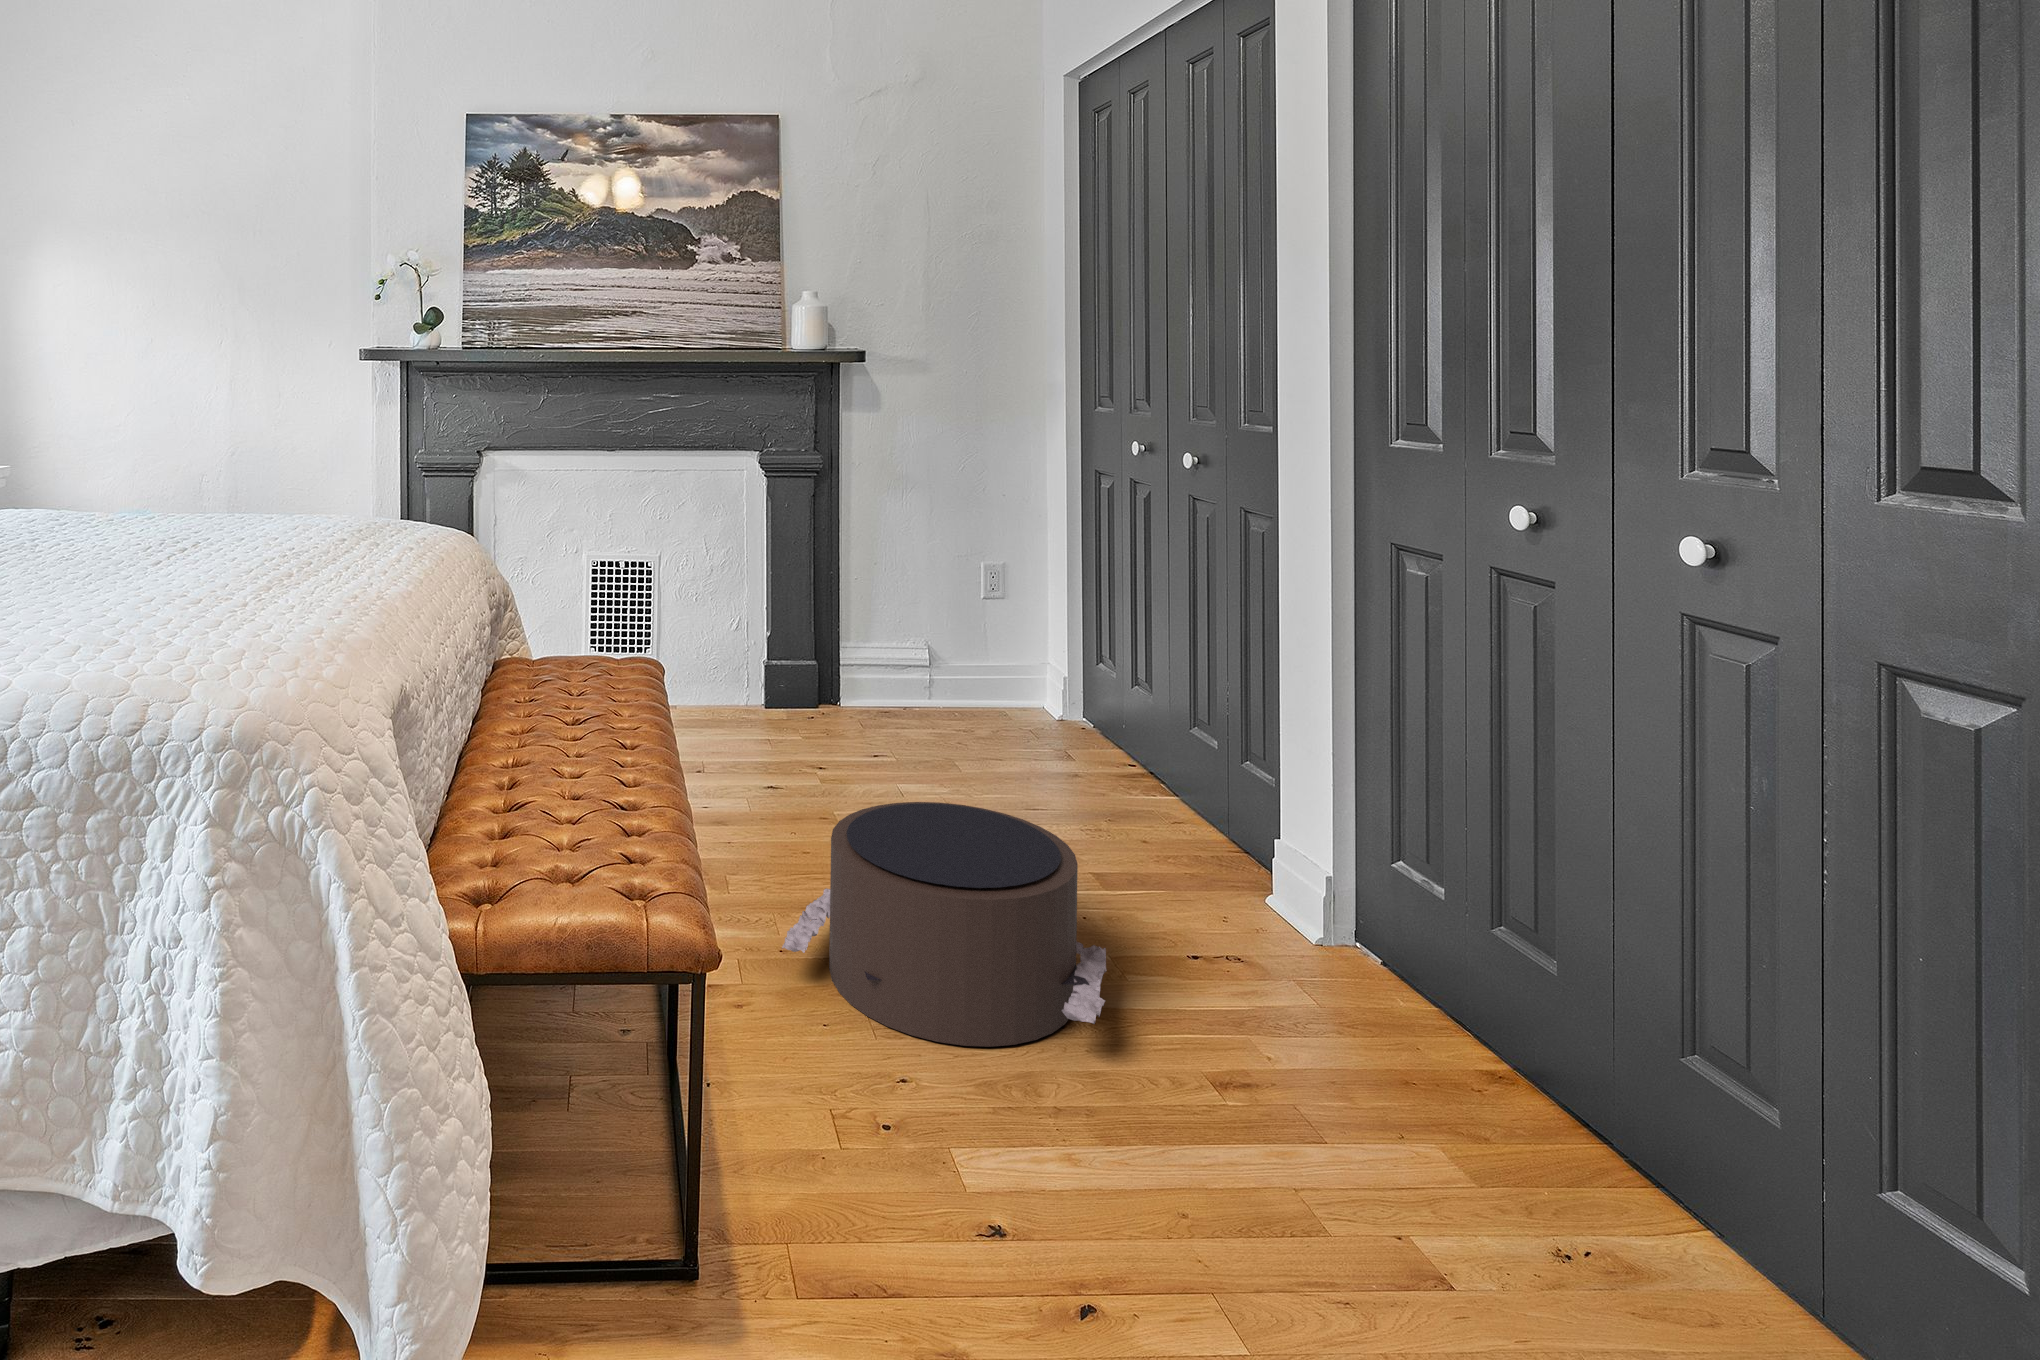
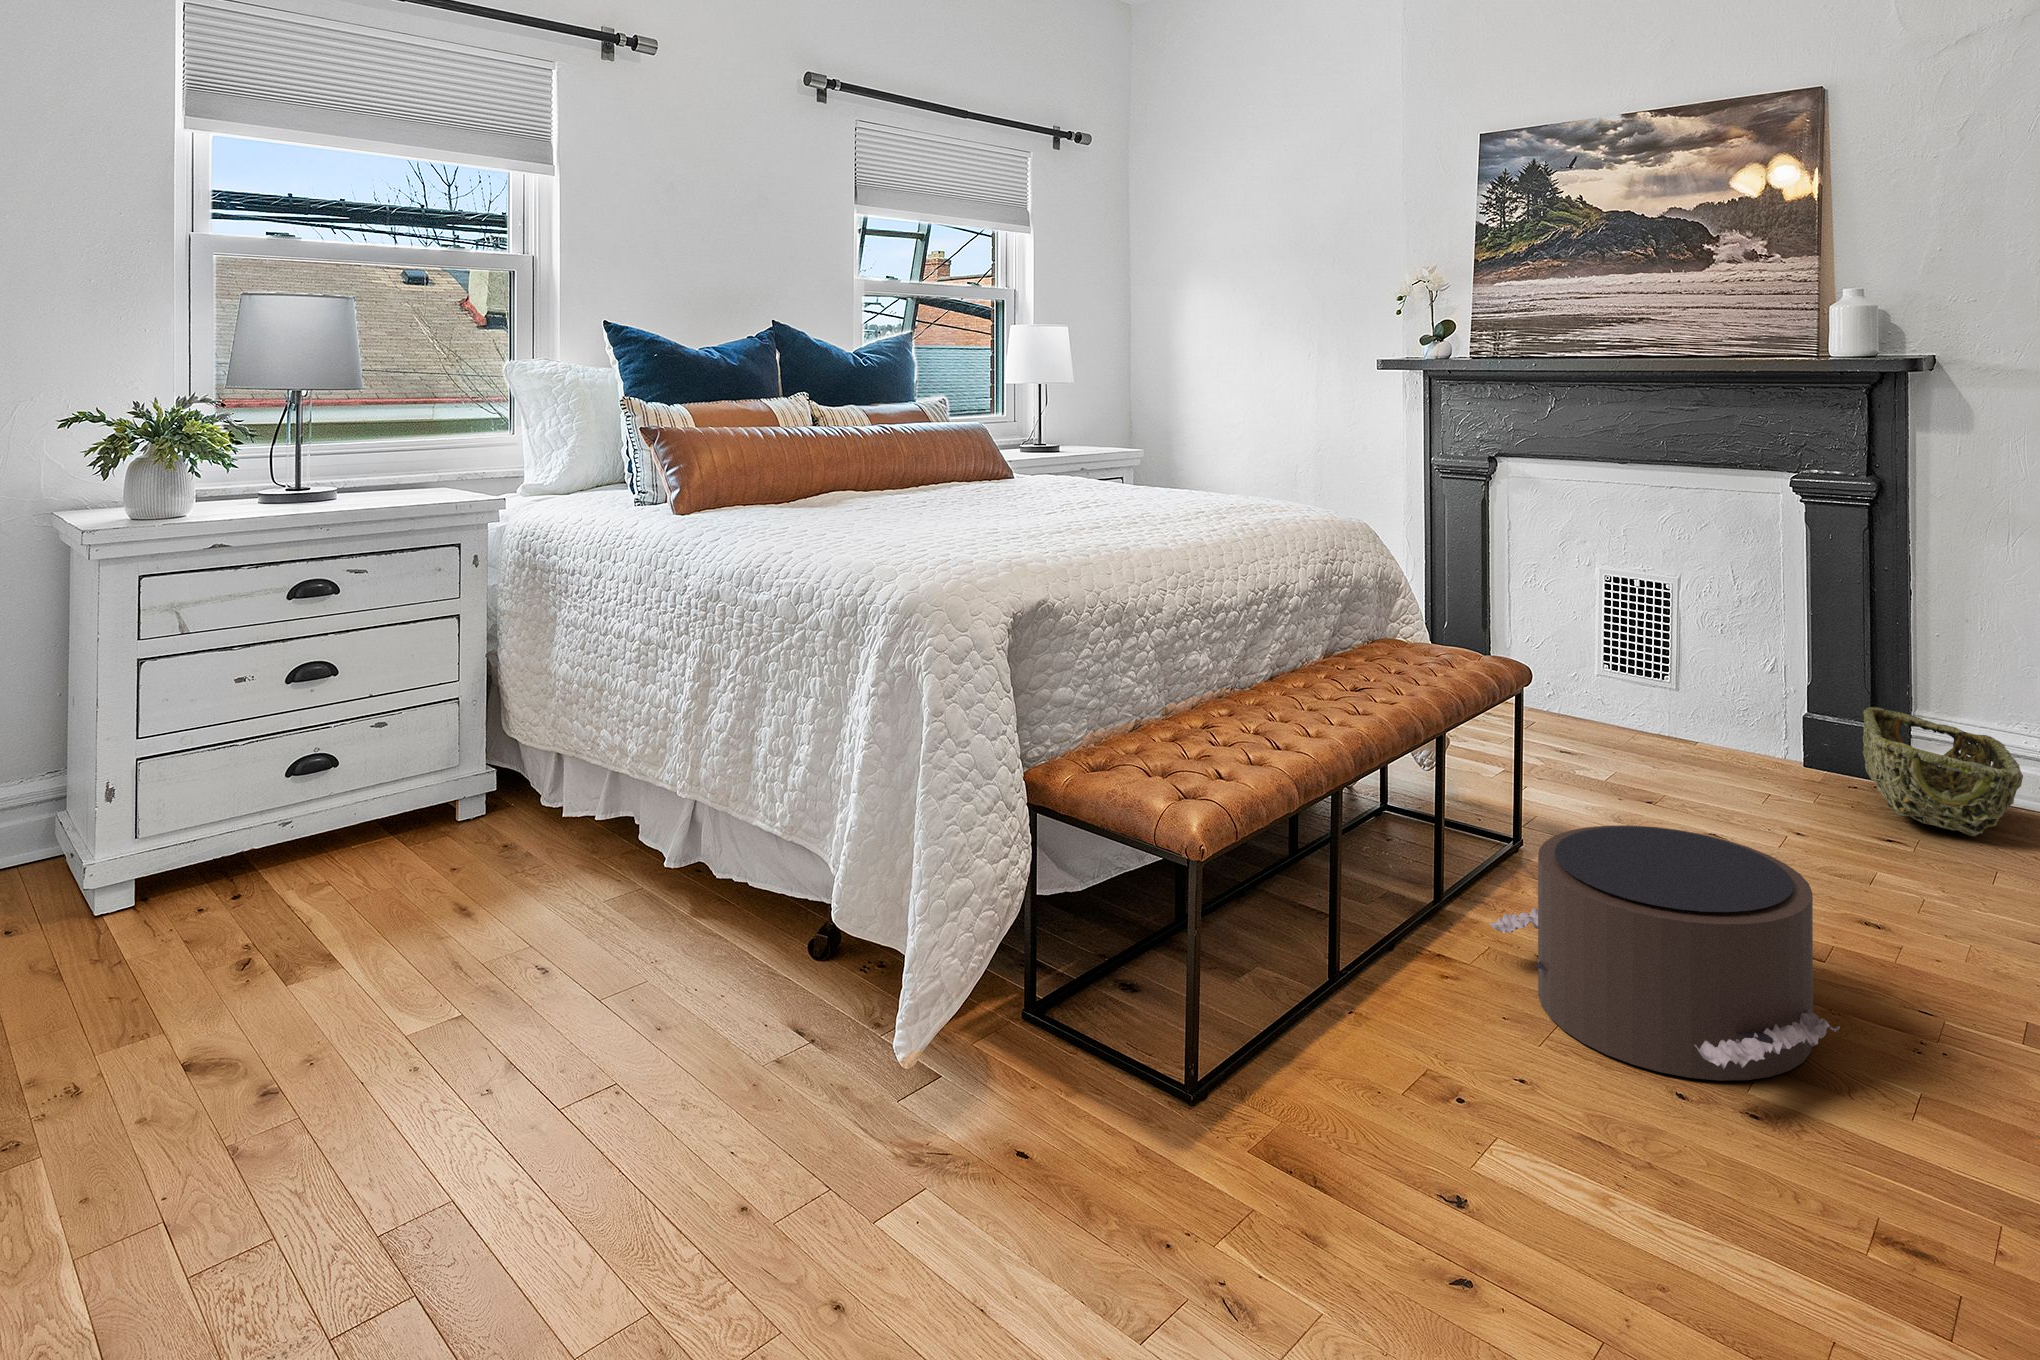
woven basket: none [827,649,969,744] -> present [1863,707,2023,836]

